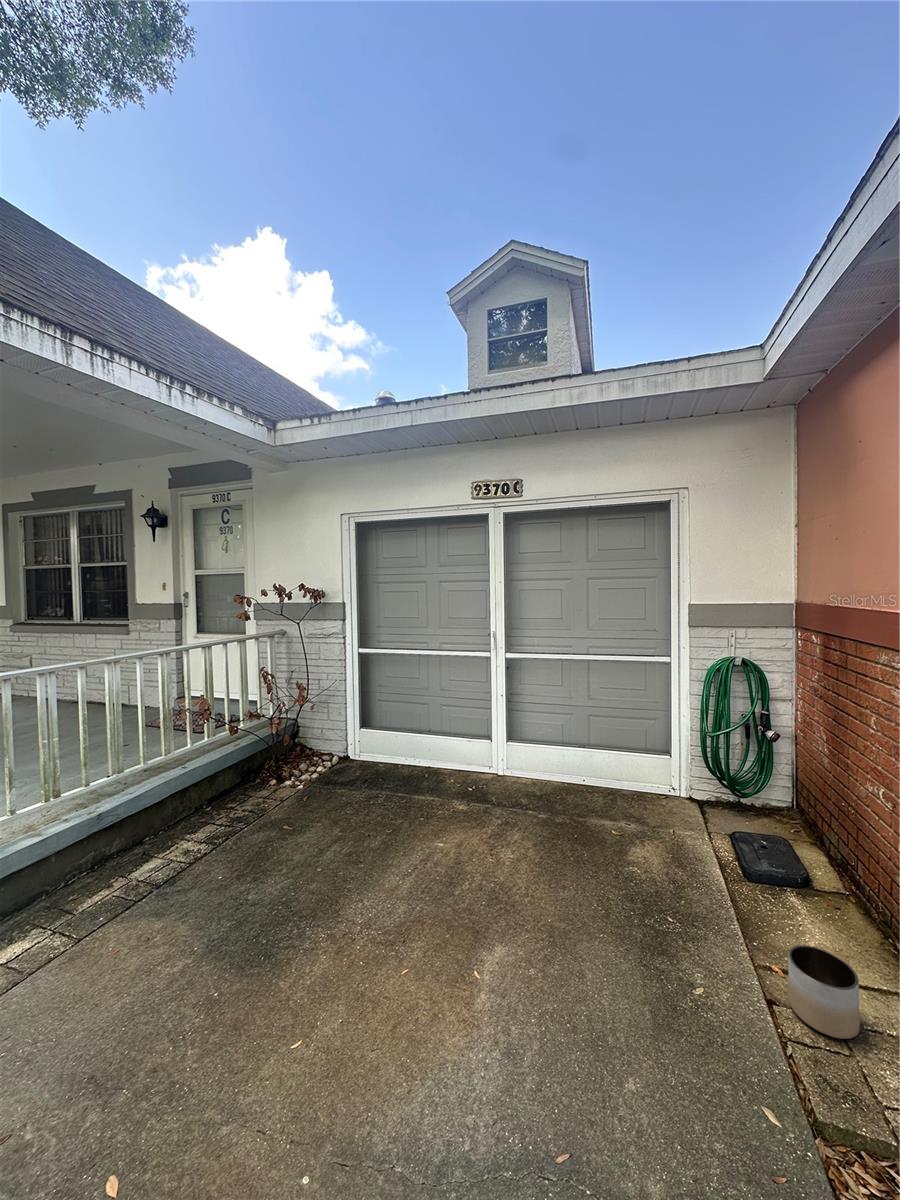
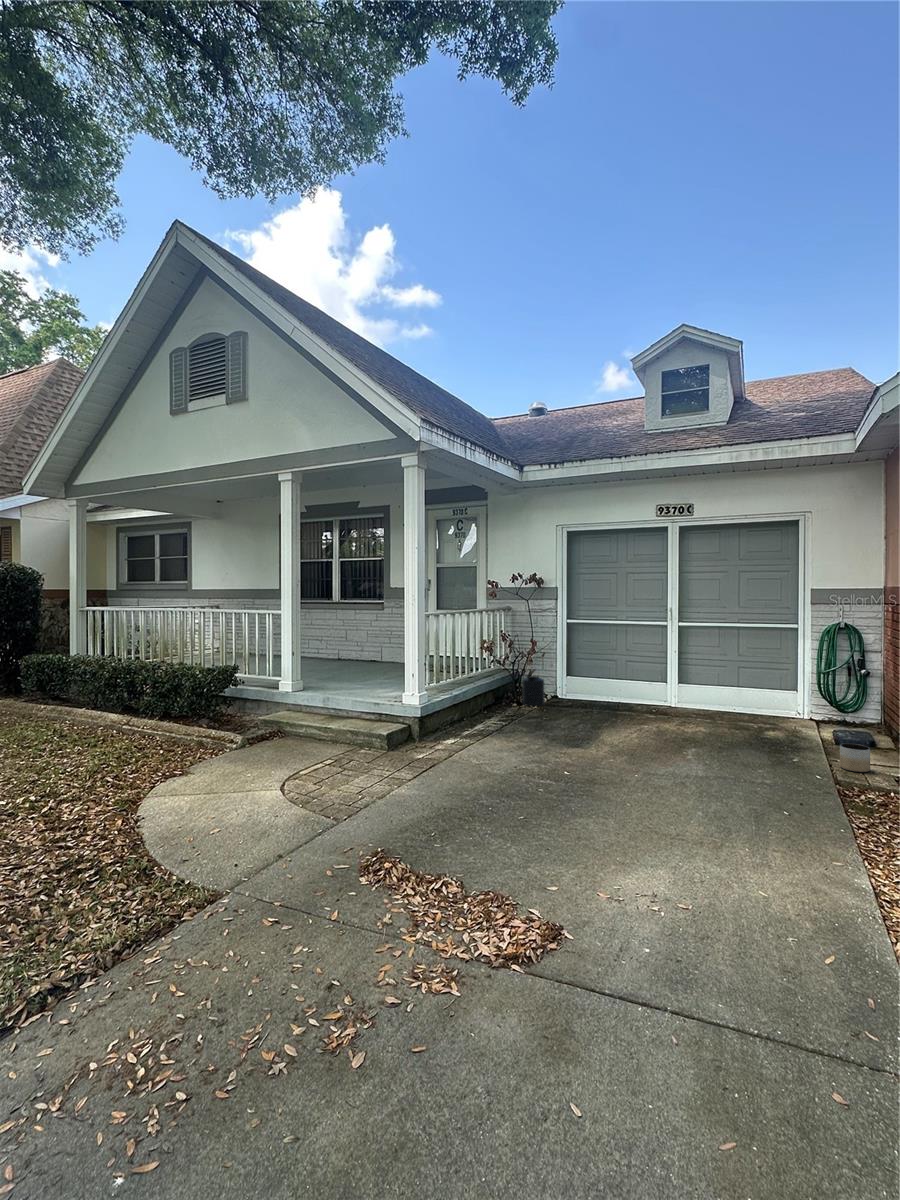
trash can: none [292,723,326,782] -> present [523,669,545,706]

